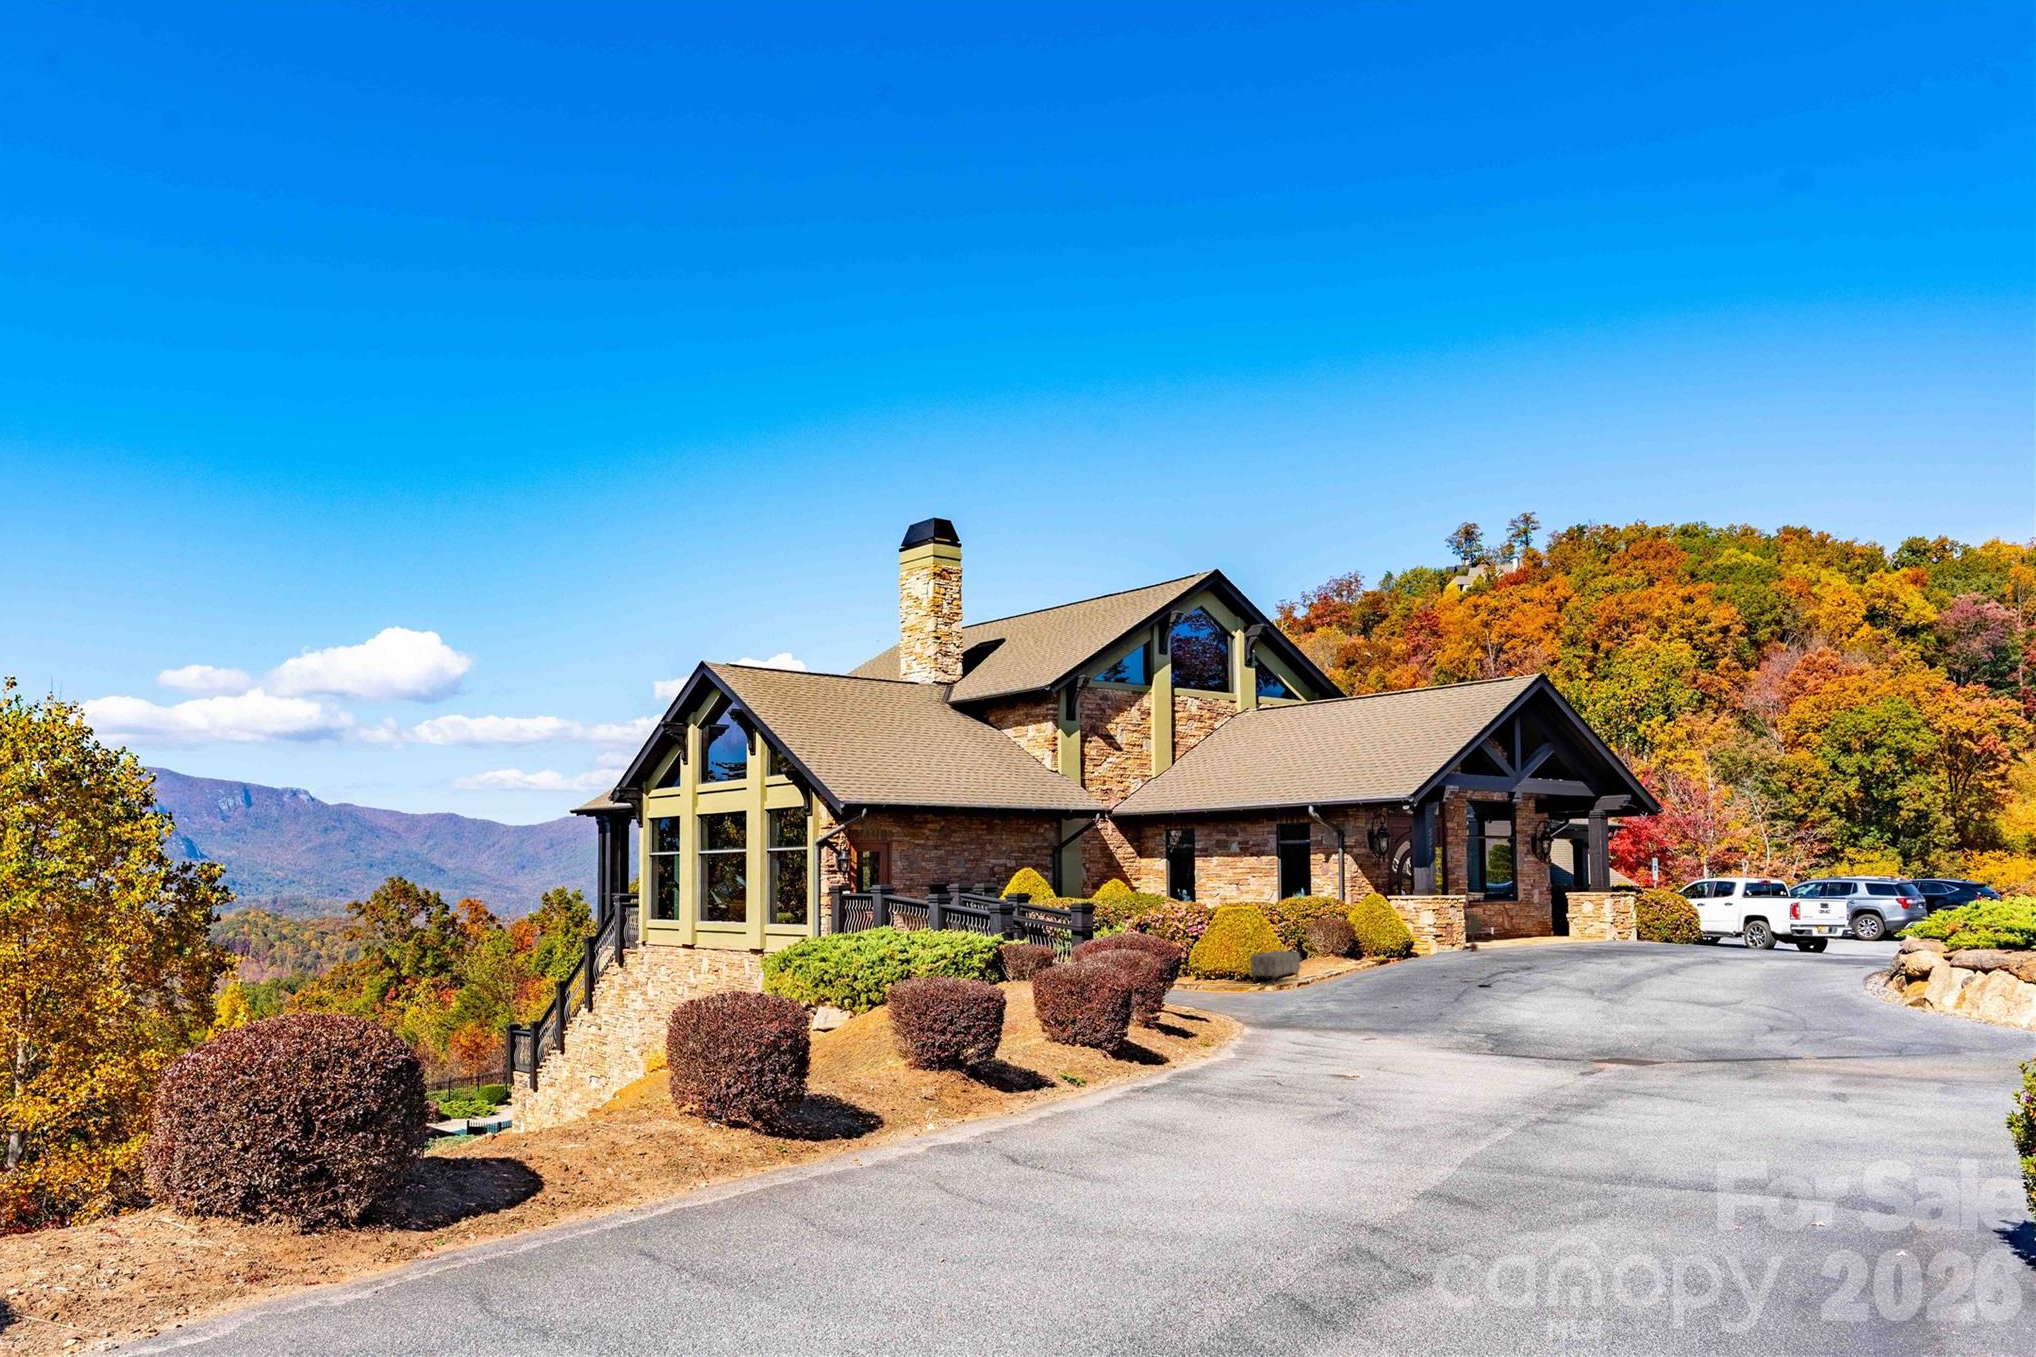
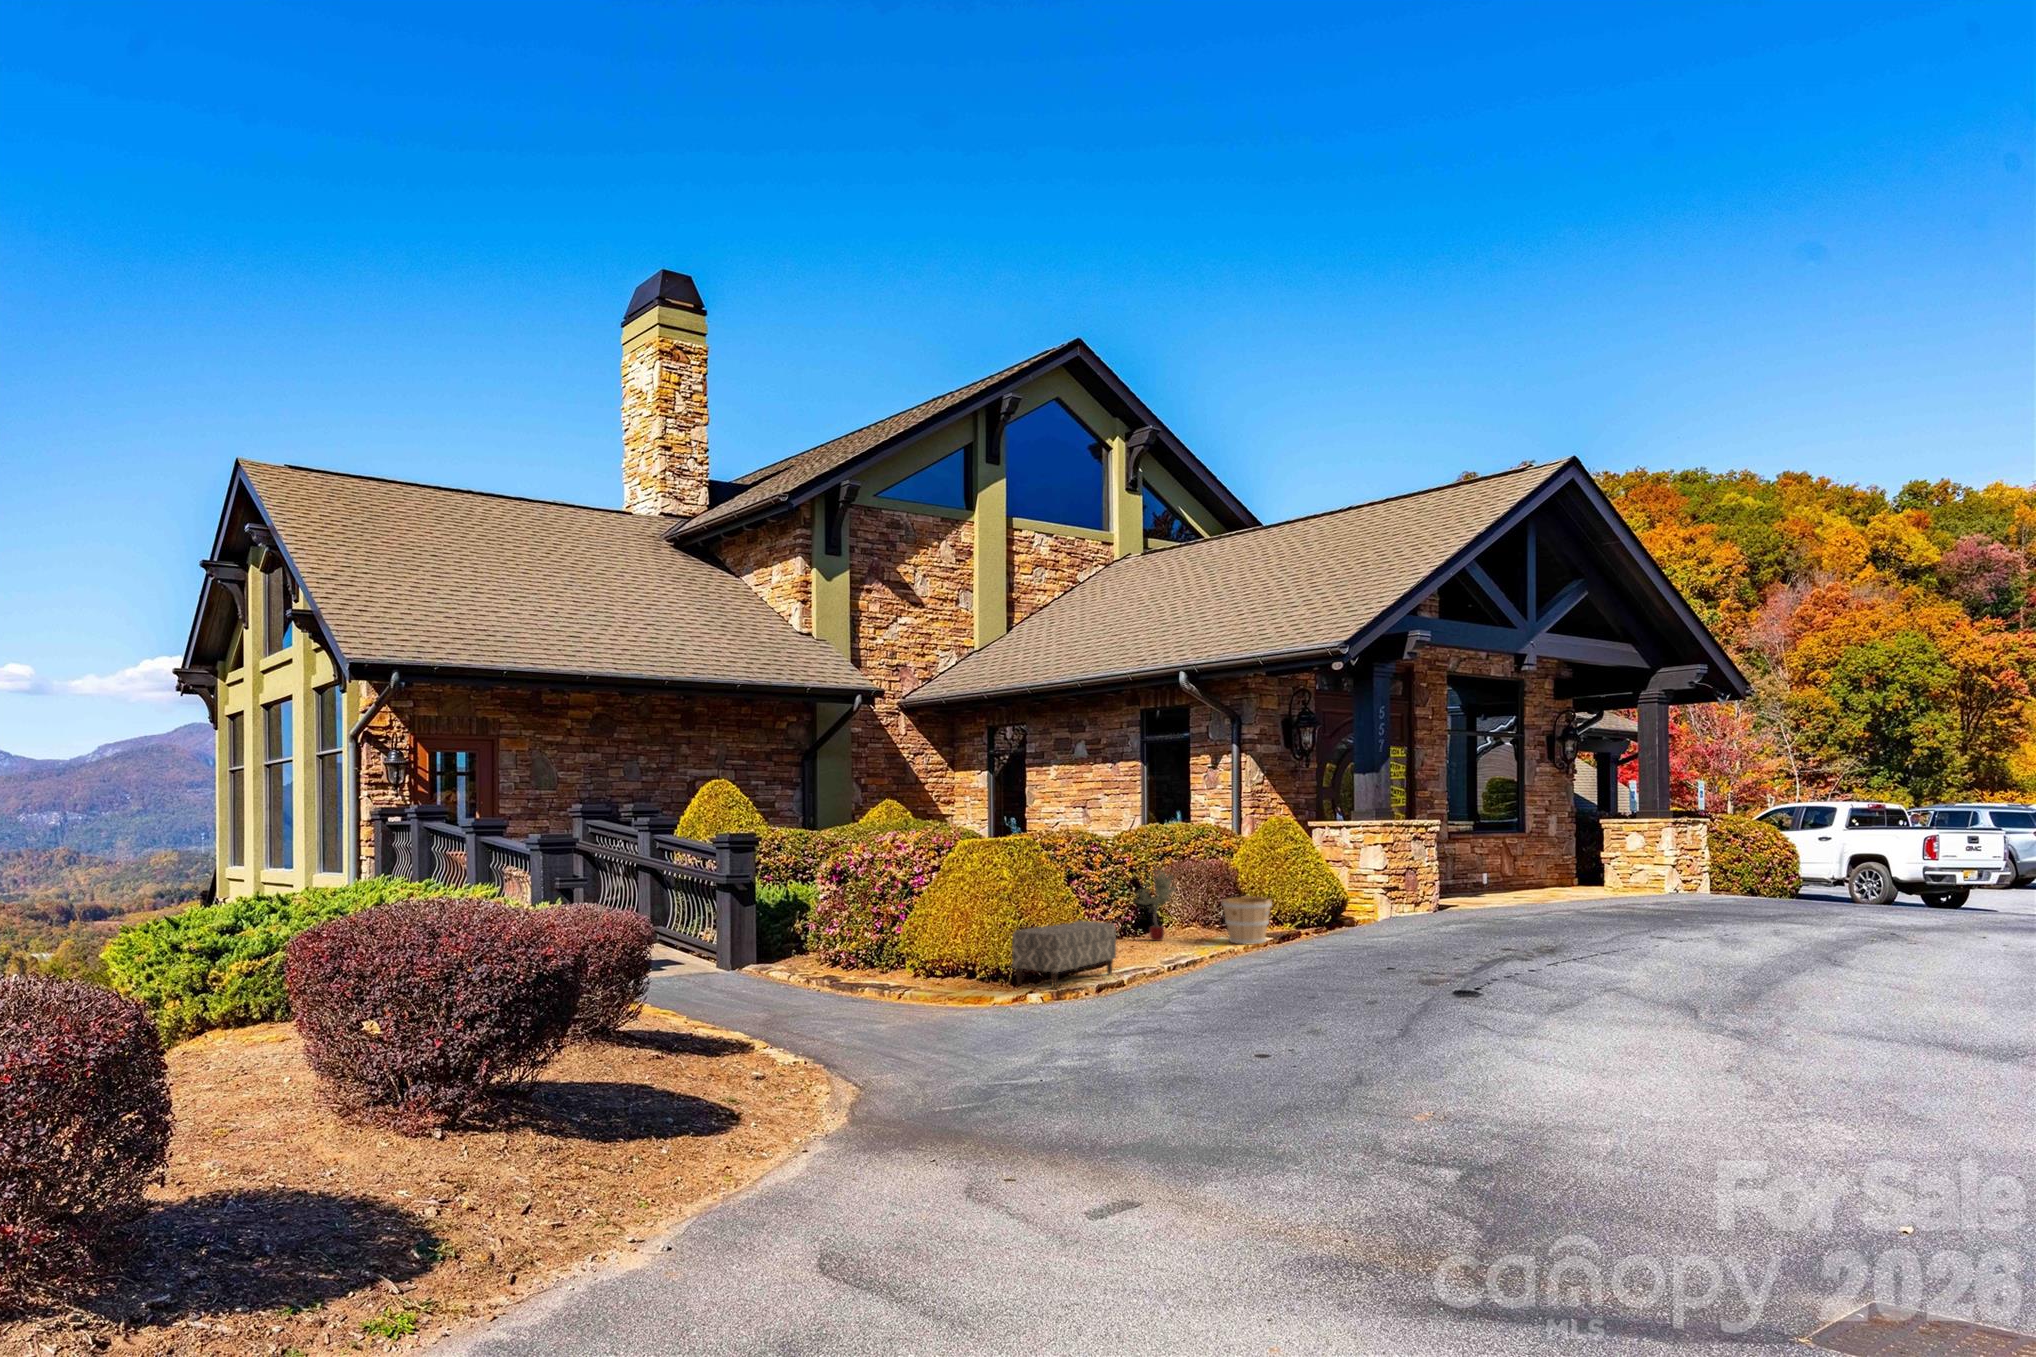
potted tree: present [1464,914,1480,951] -> present [1136,867,1176,941]
wooden bucket: none [1346,939,1375,966] -> present [1222,896,1272,944]

